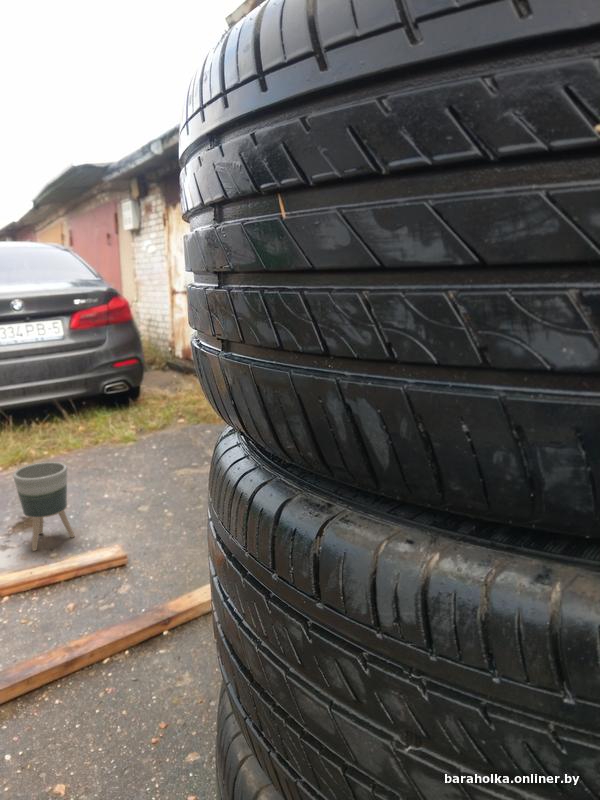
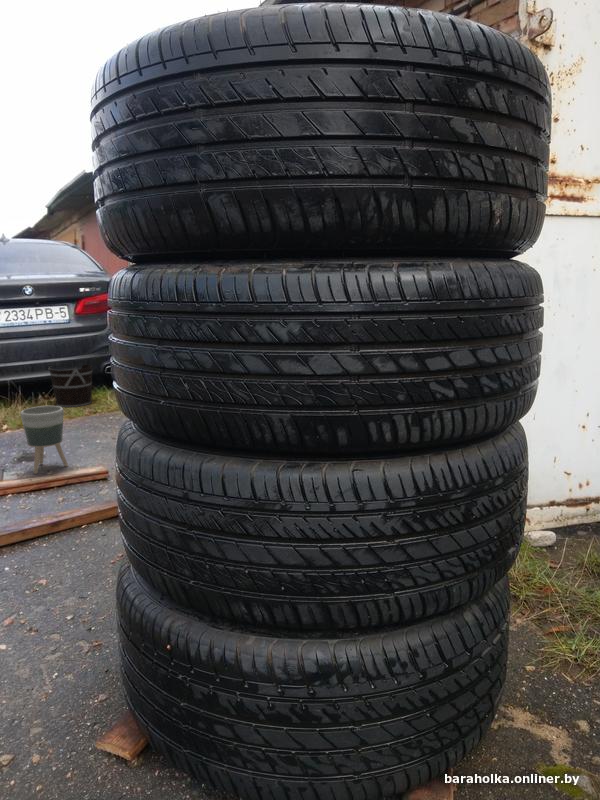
bucket: none [42,387,93,440] -> present [49,364,92,407]

